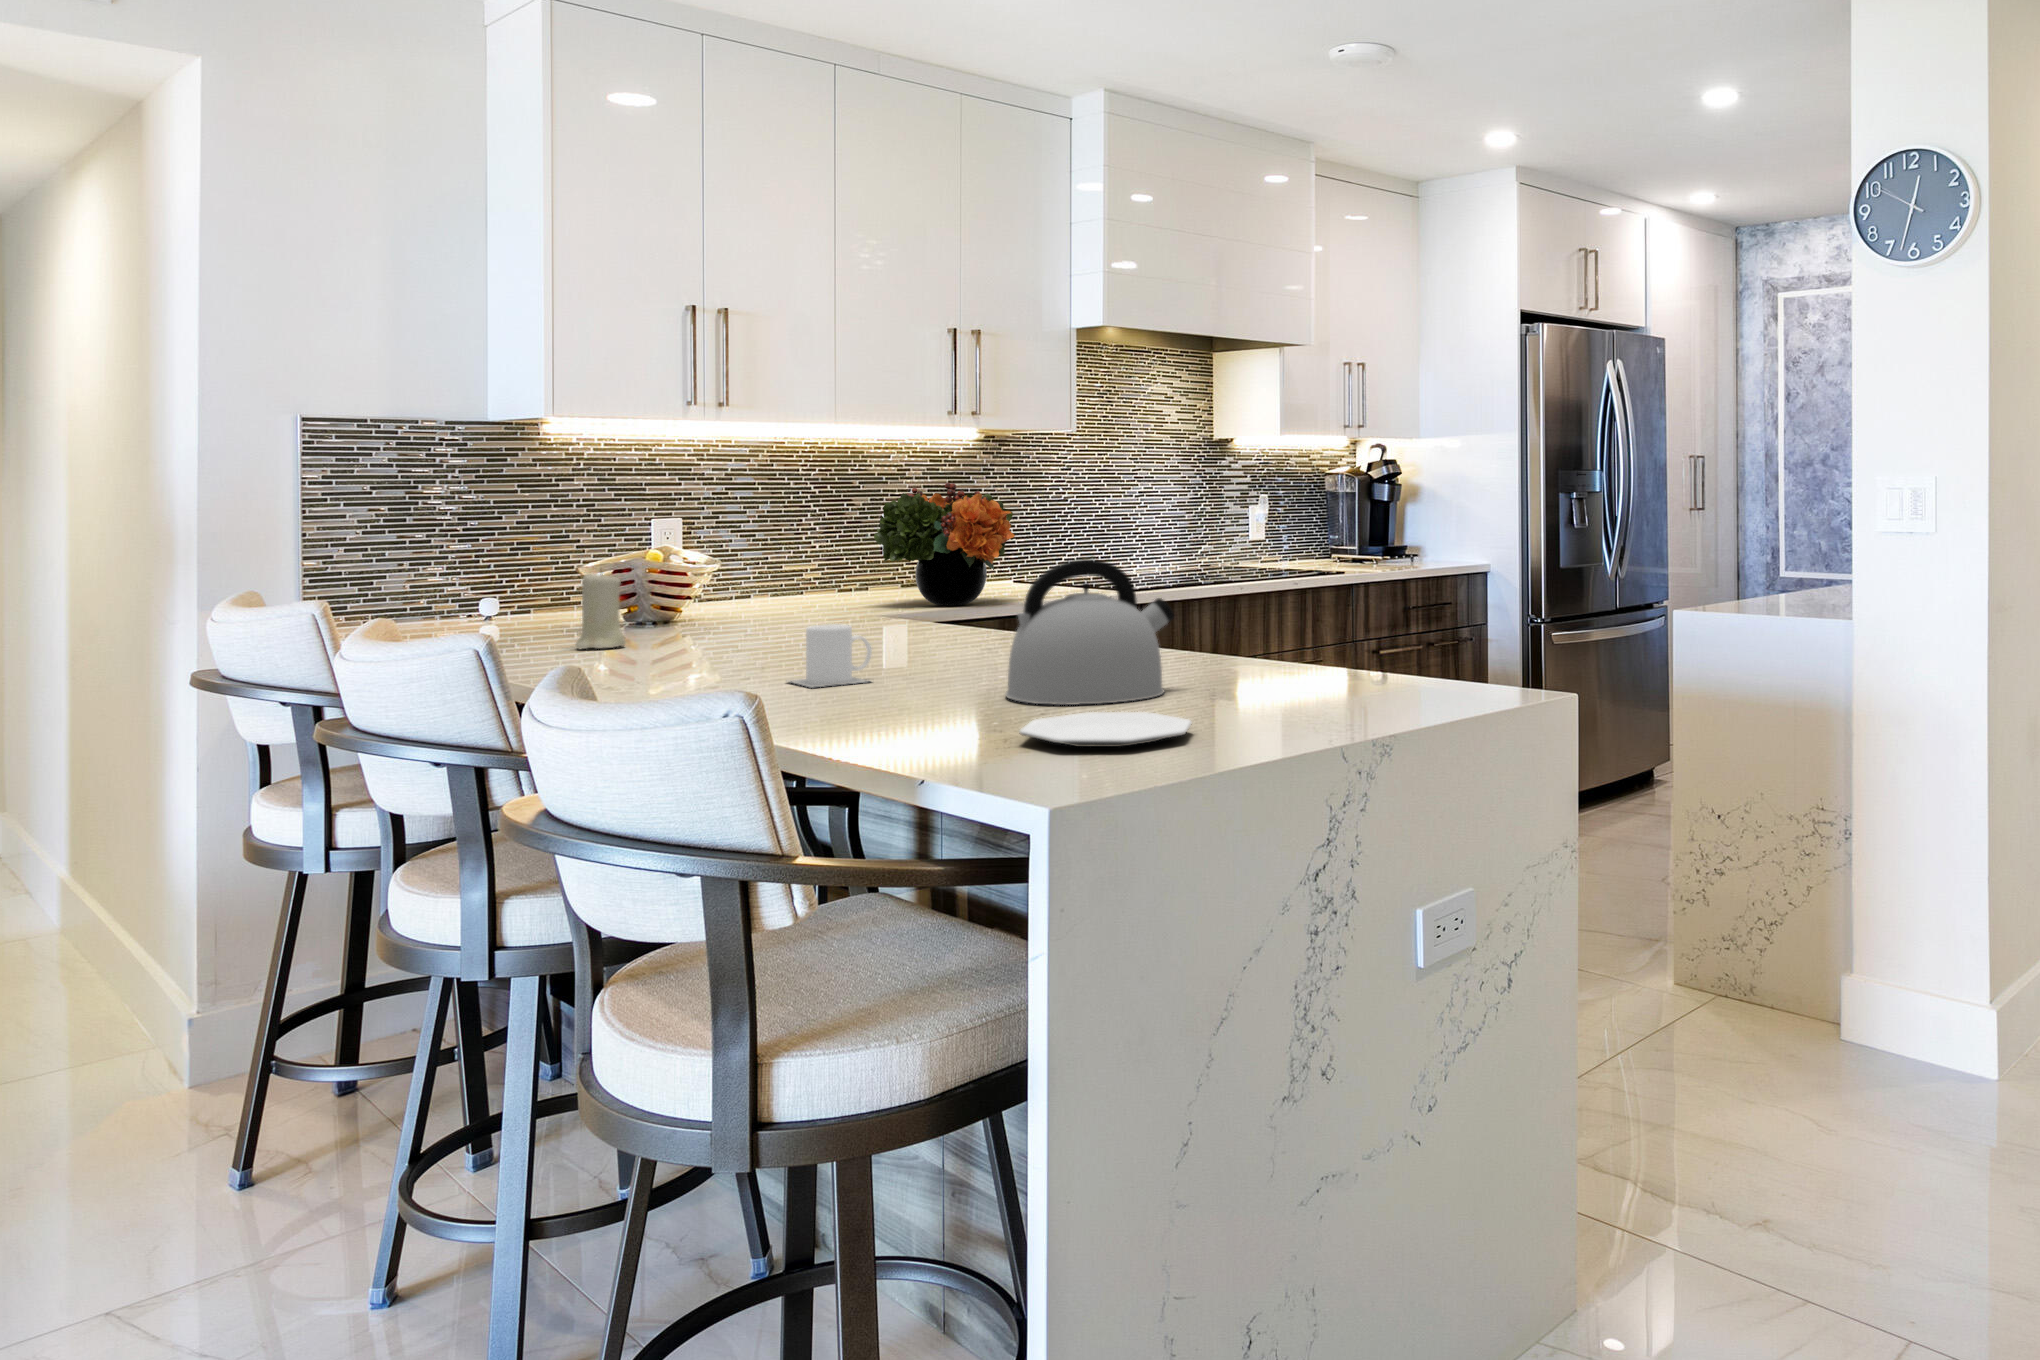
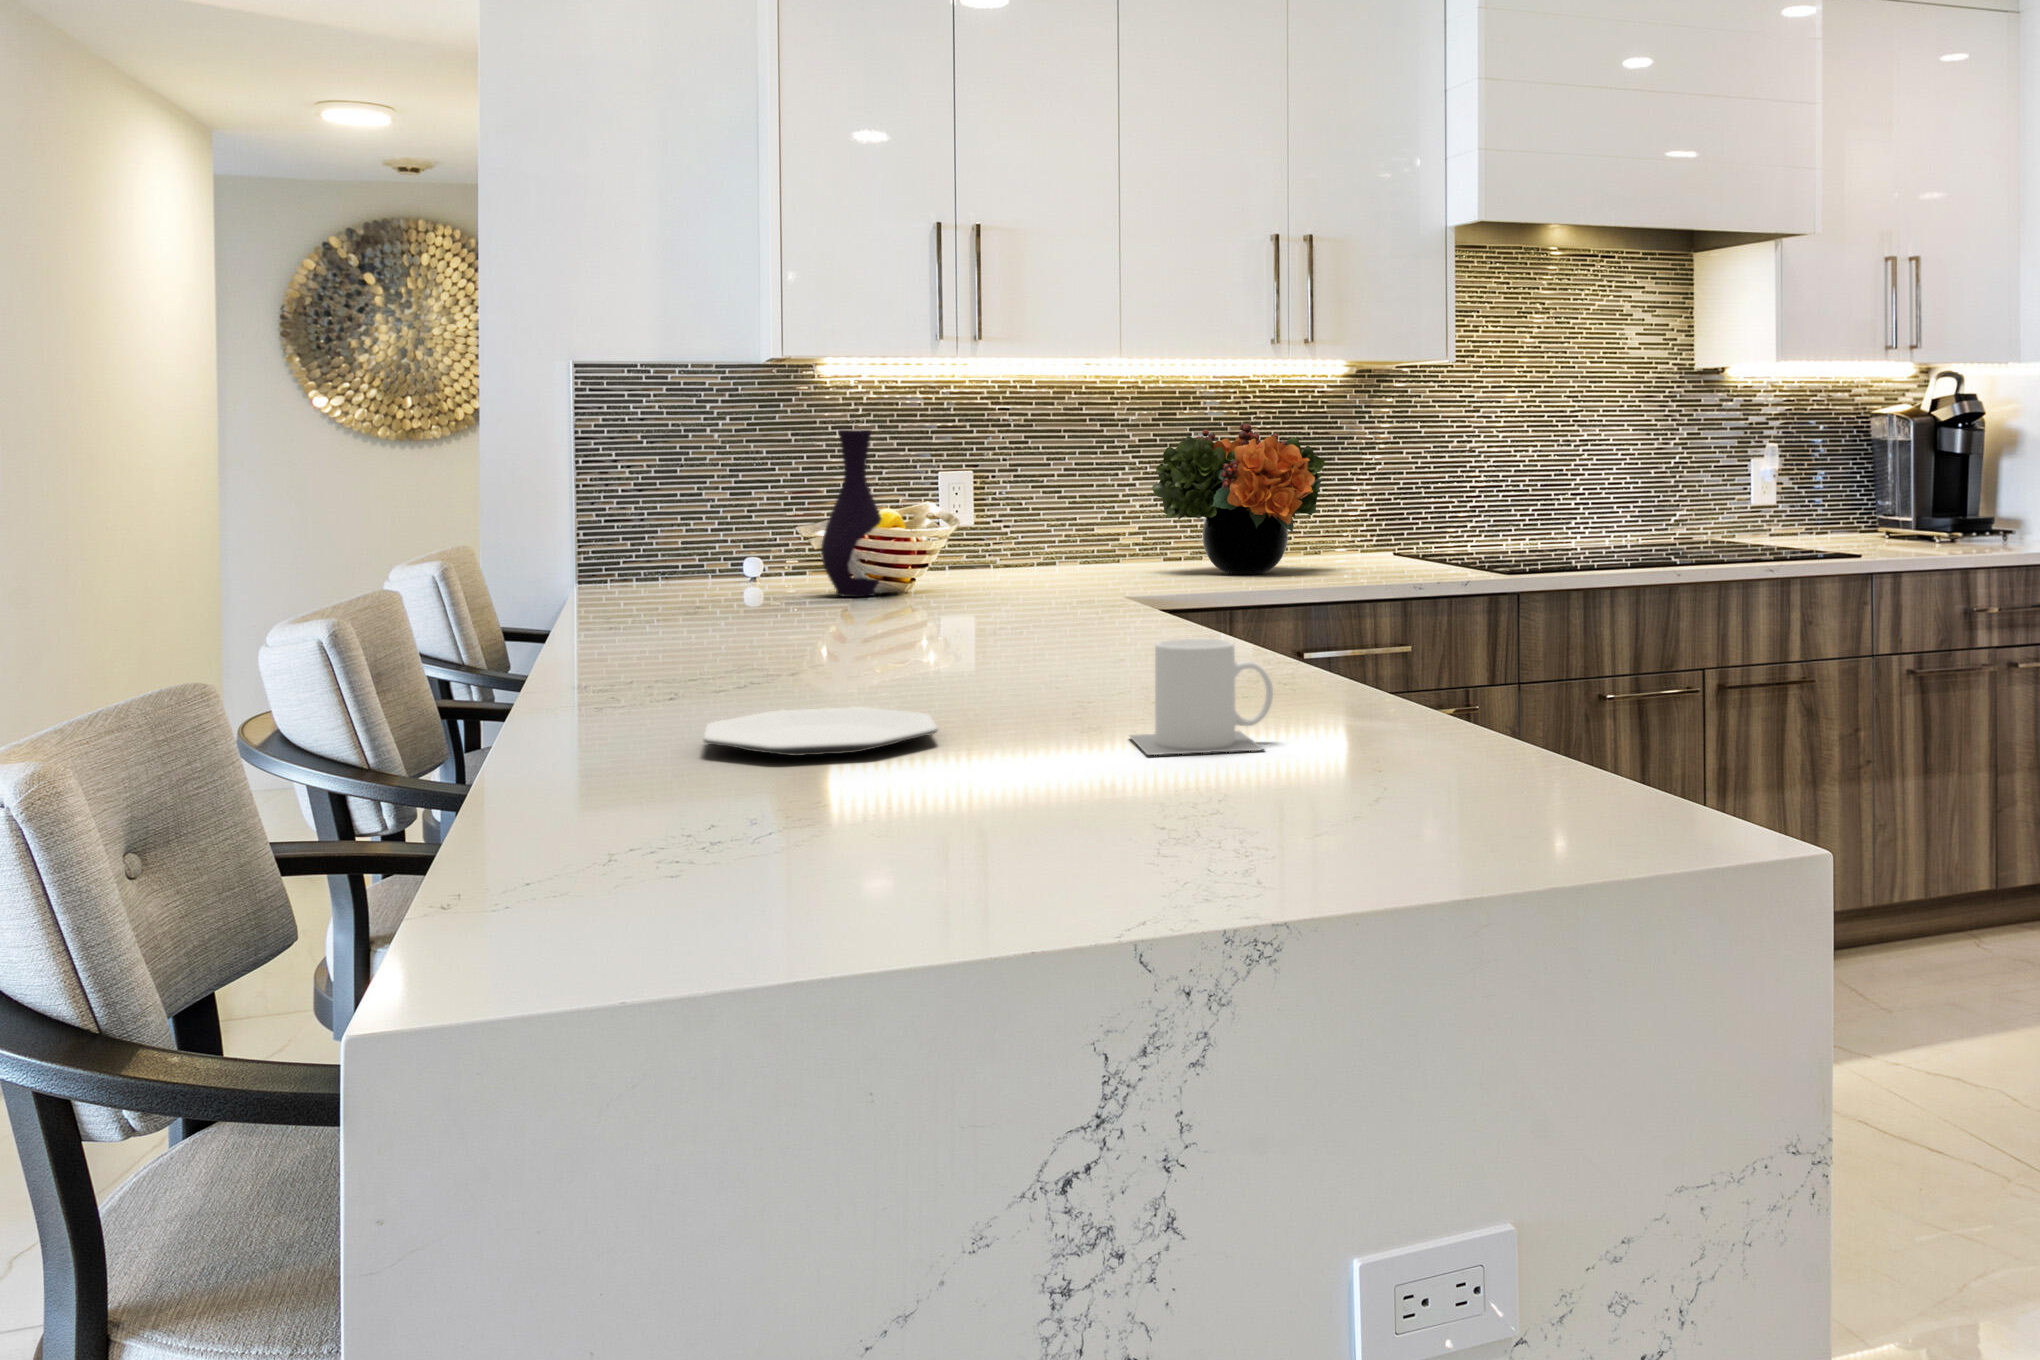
vase: none [638,491,702,639] -> present [821,430,882,597]
kettle: present [1006,559,1175,705] -> none [896,507,1126,699]
candle: present [575,574,625,649] -> none [731,516,787,603]
mug: present [790,624,872,687] -> present [1130,639,1273,755]

